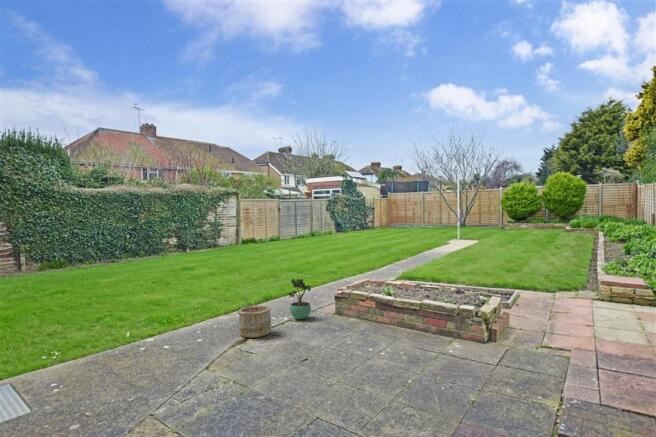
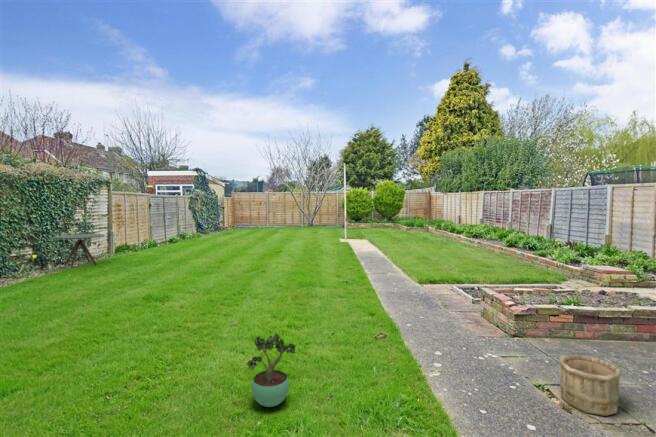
round table: none [188,230,219,252] -> present [53,234,105,267]
potted plant: present [289,279,311,319] -> present [247,333,295,407]

